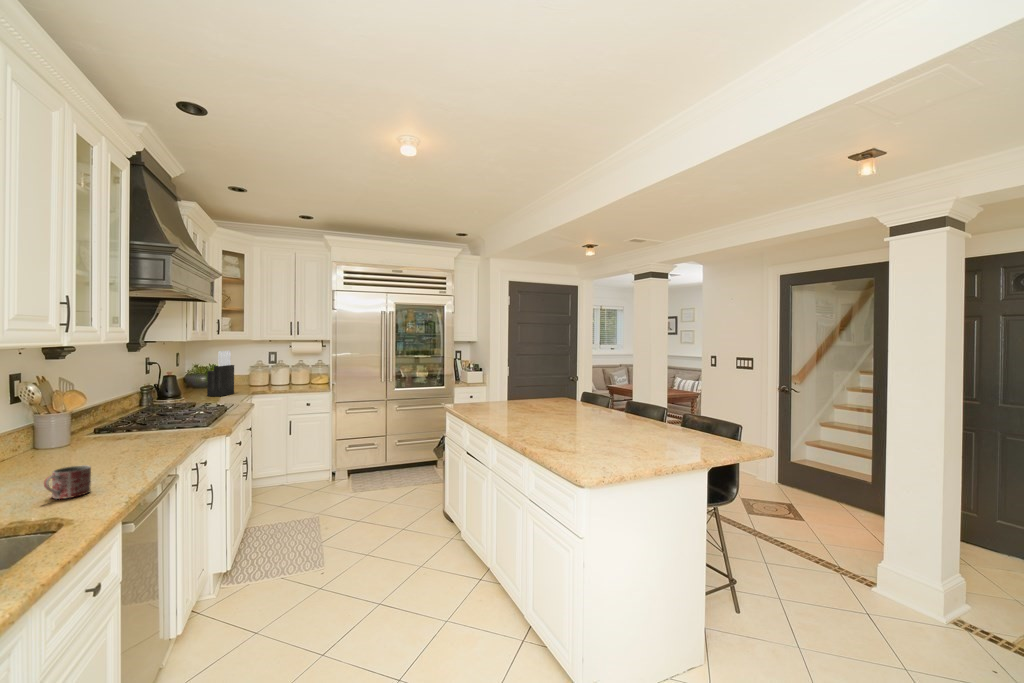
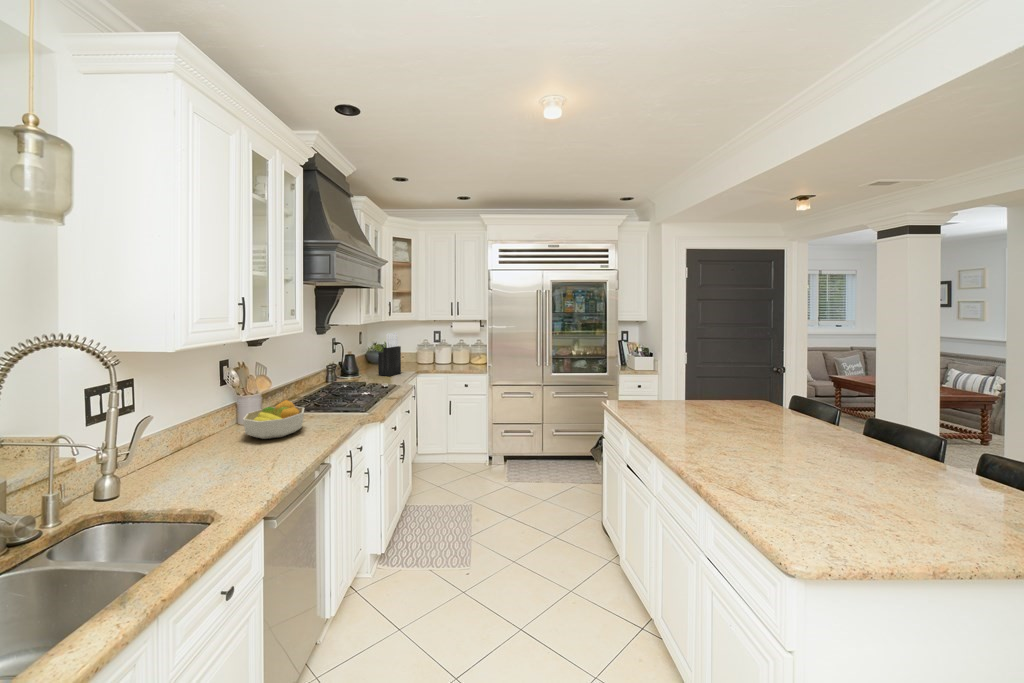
fruit bowl: none [49,417,135,462] -> present [243,400,304,439]
mug: present [44,465,91,499] -> none [226,448,260,476]

